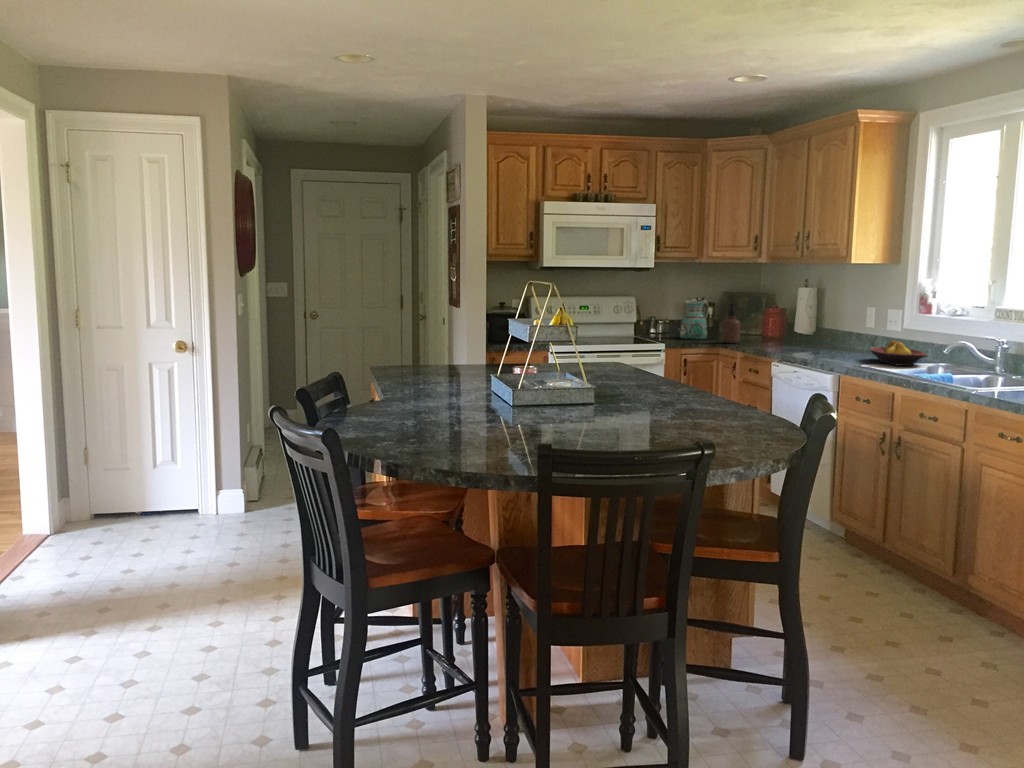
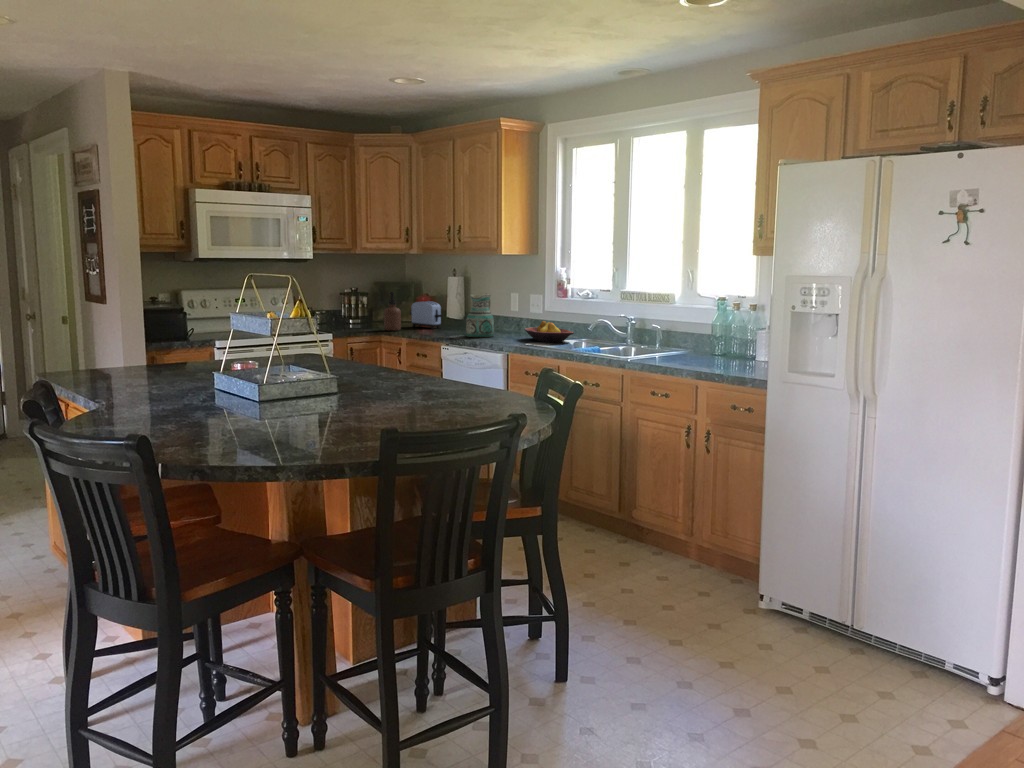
ceramic pitcher: present [680,300,708,339] -> present [466,294,494,337]
toaster: none [753,314,787,343] -> present [409,301,443,329]

